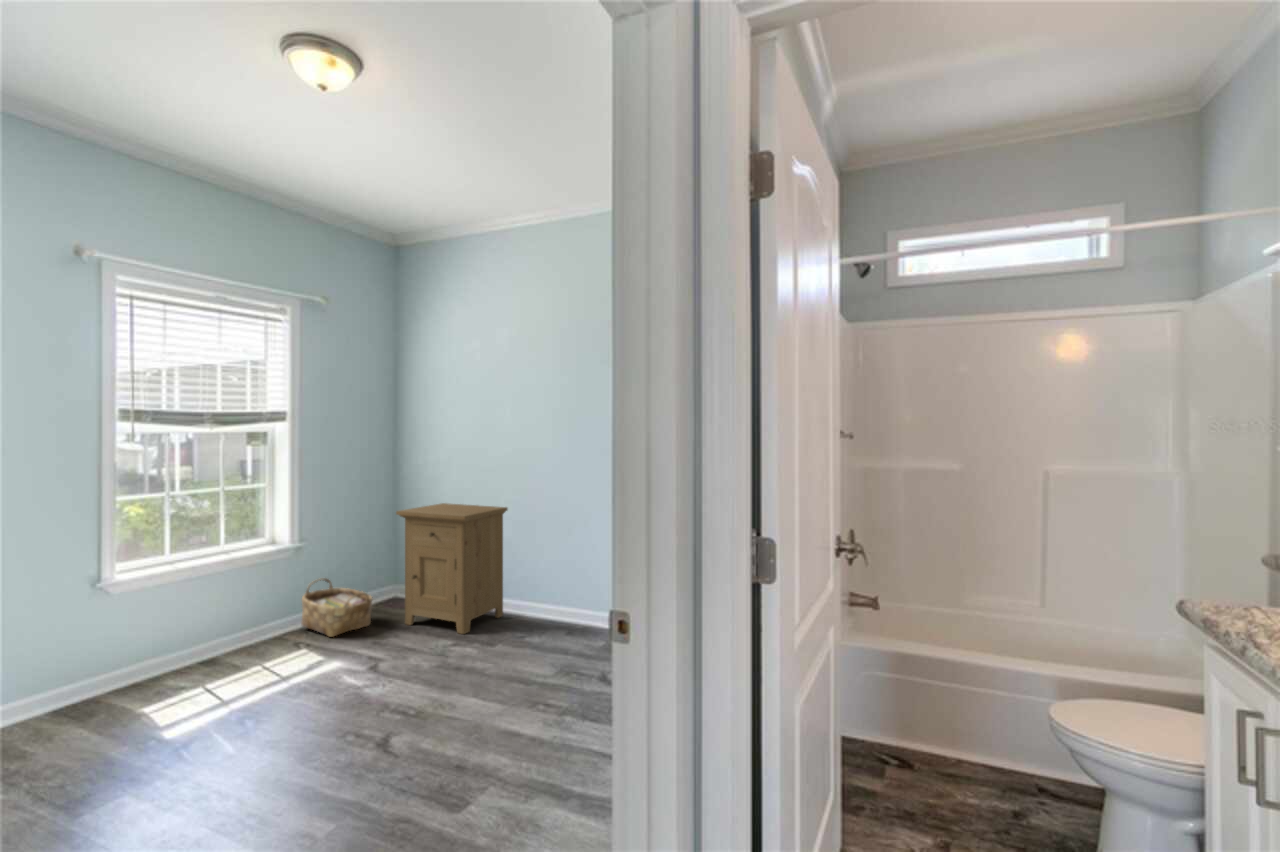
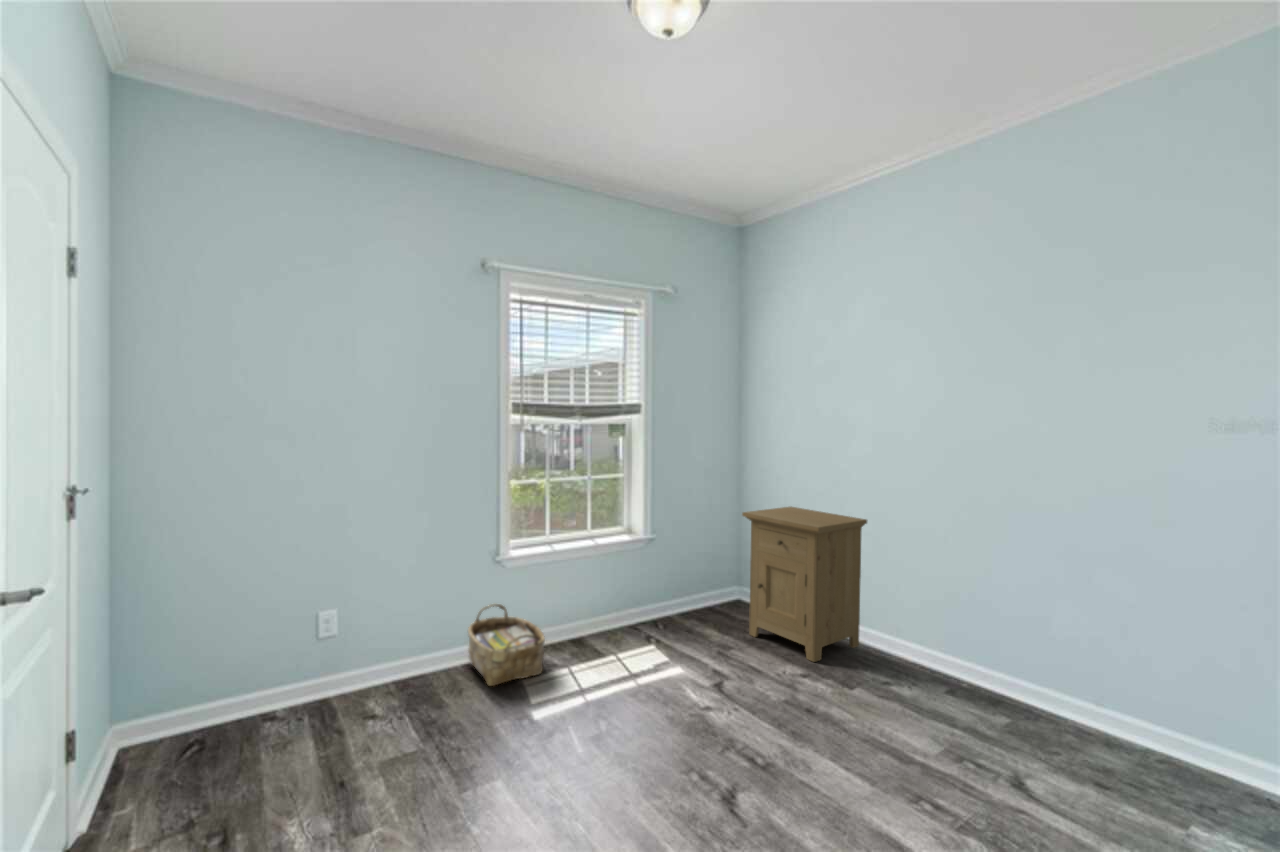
woven basket: present [301,578,373,637] -> present [468,604,545,686]

